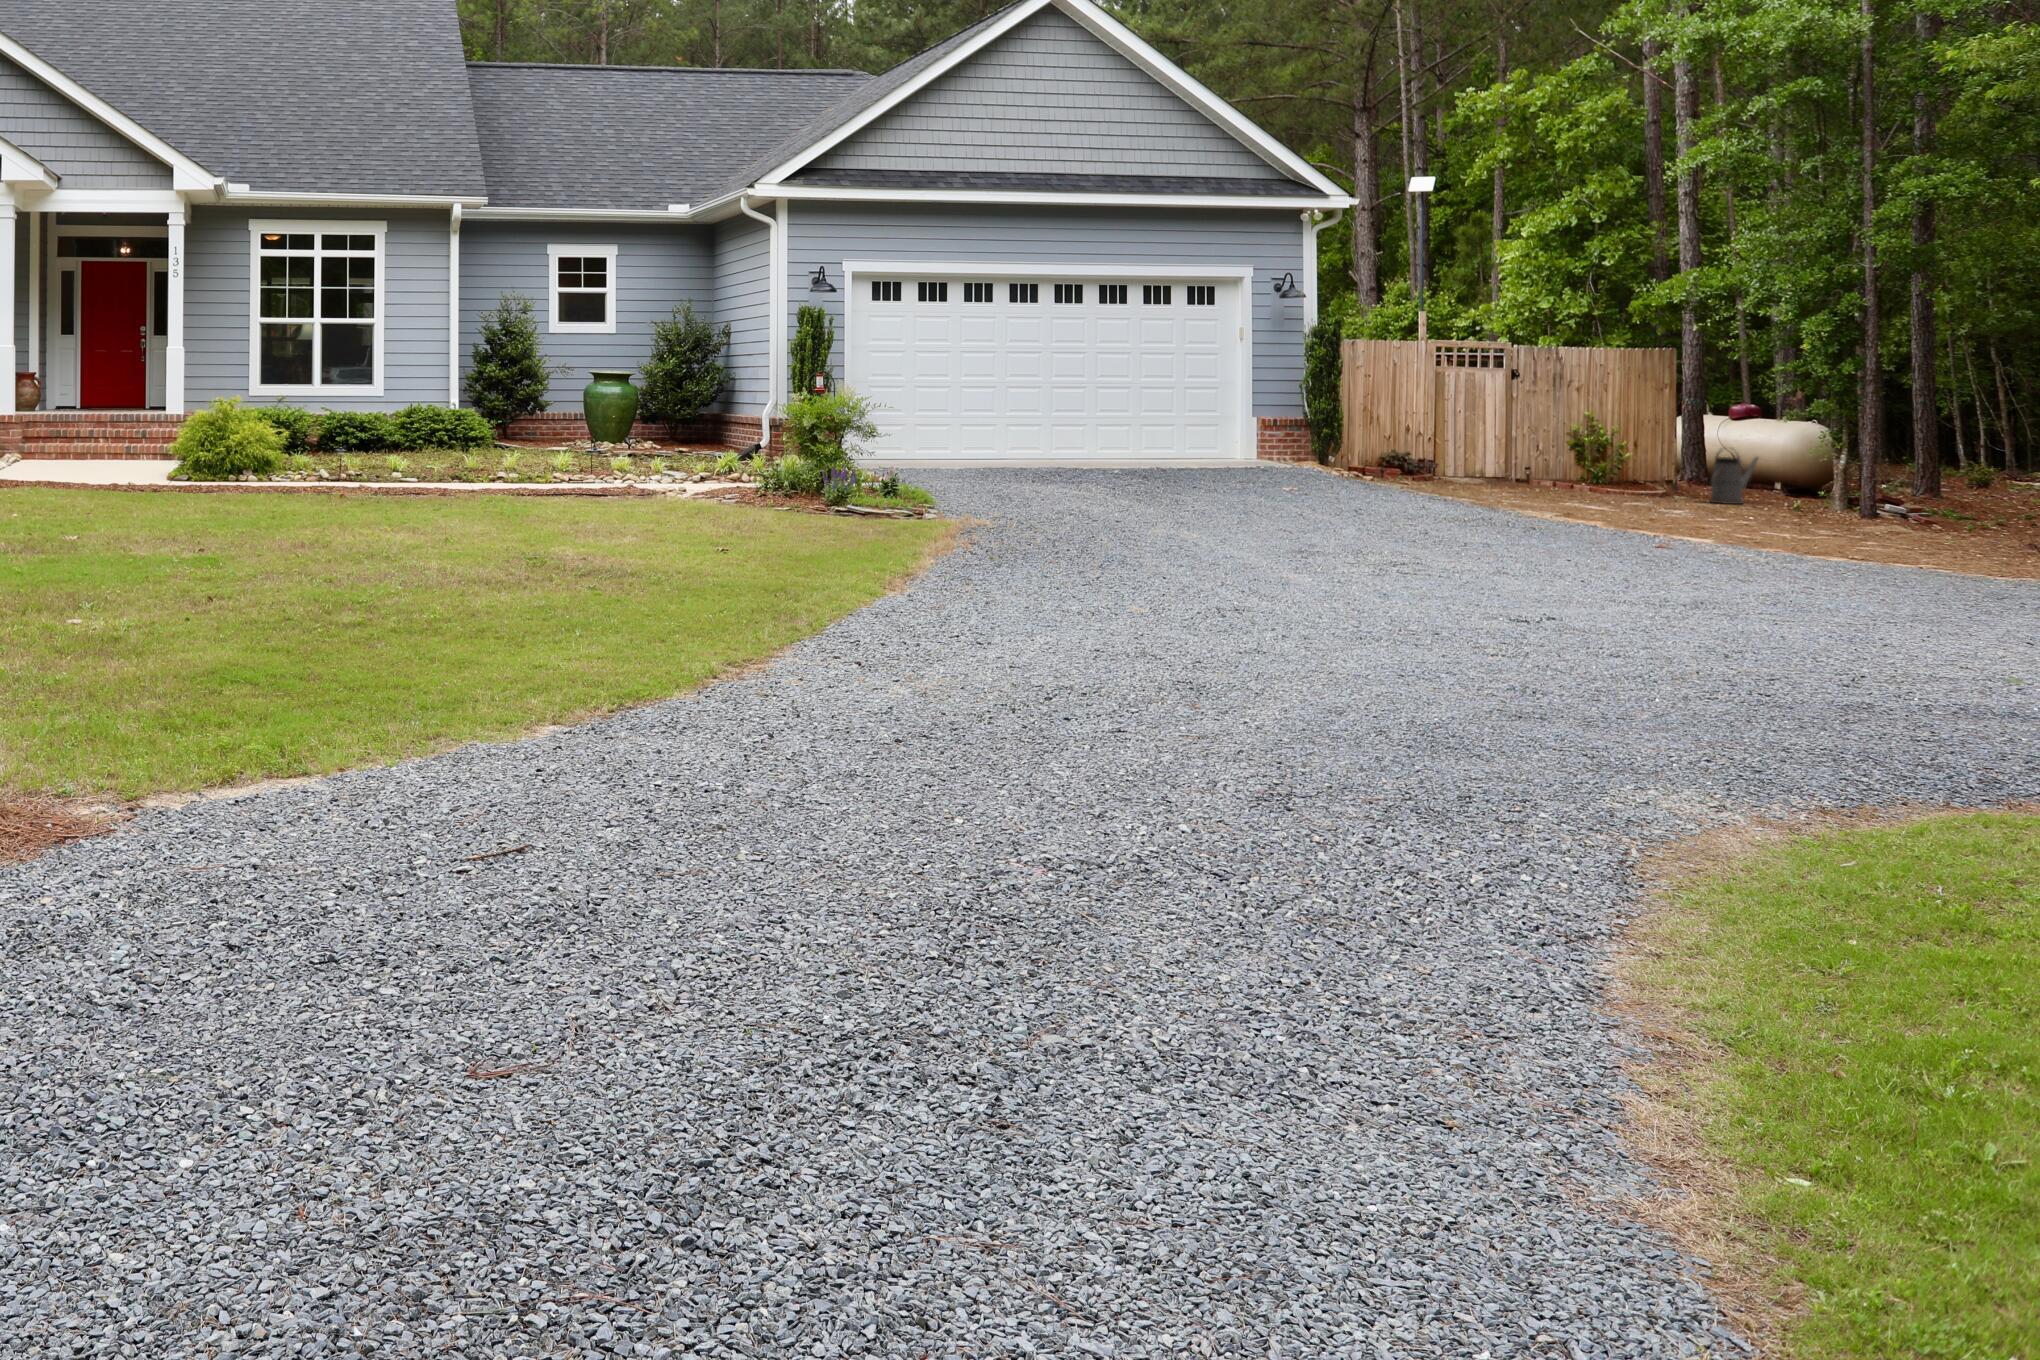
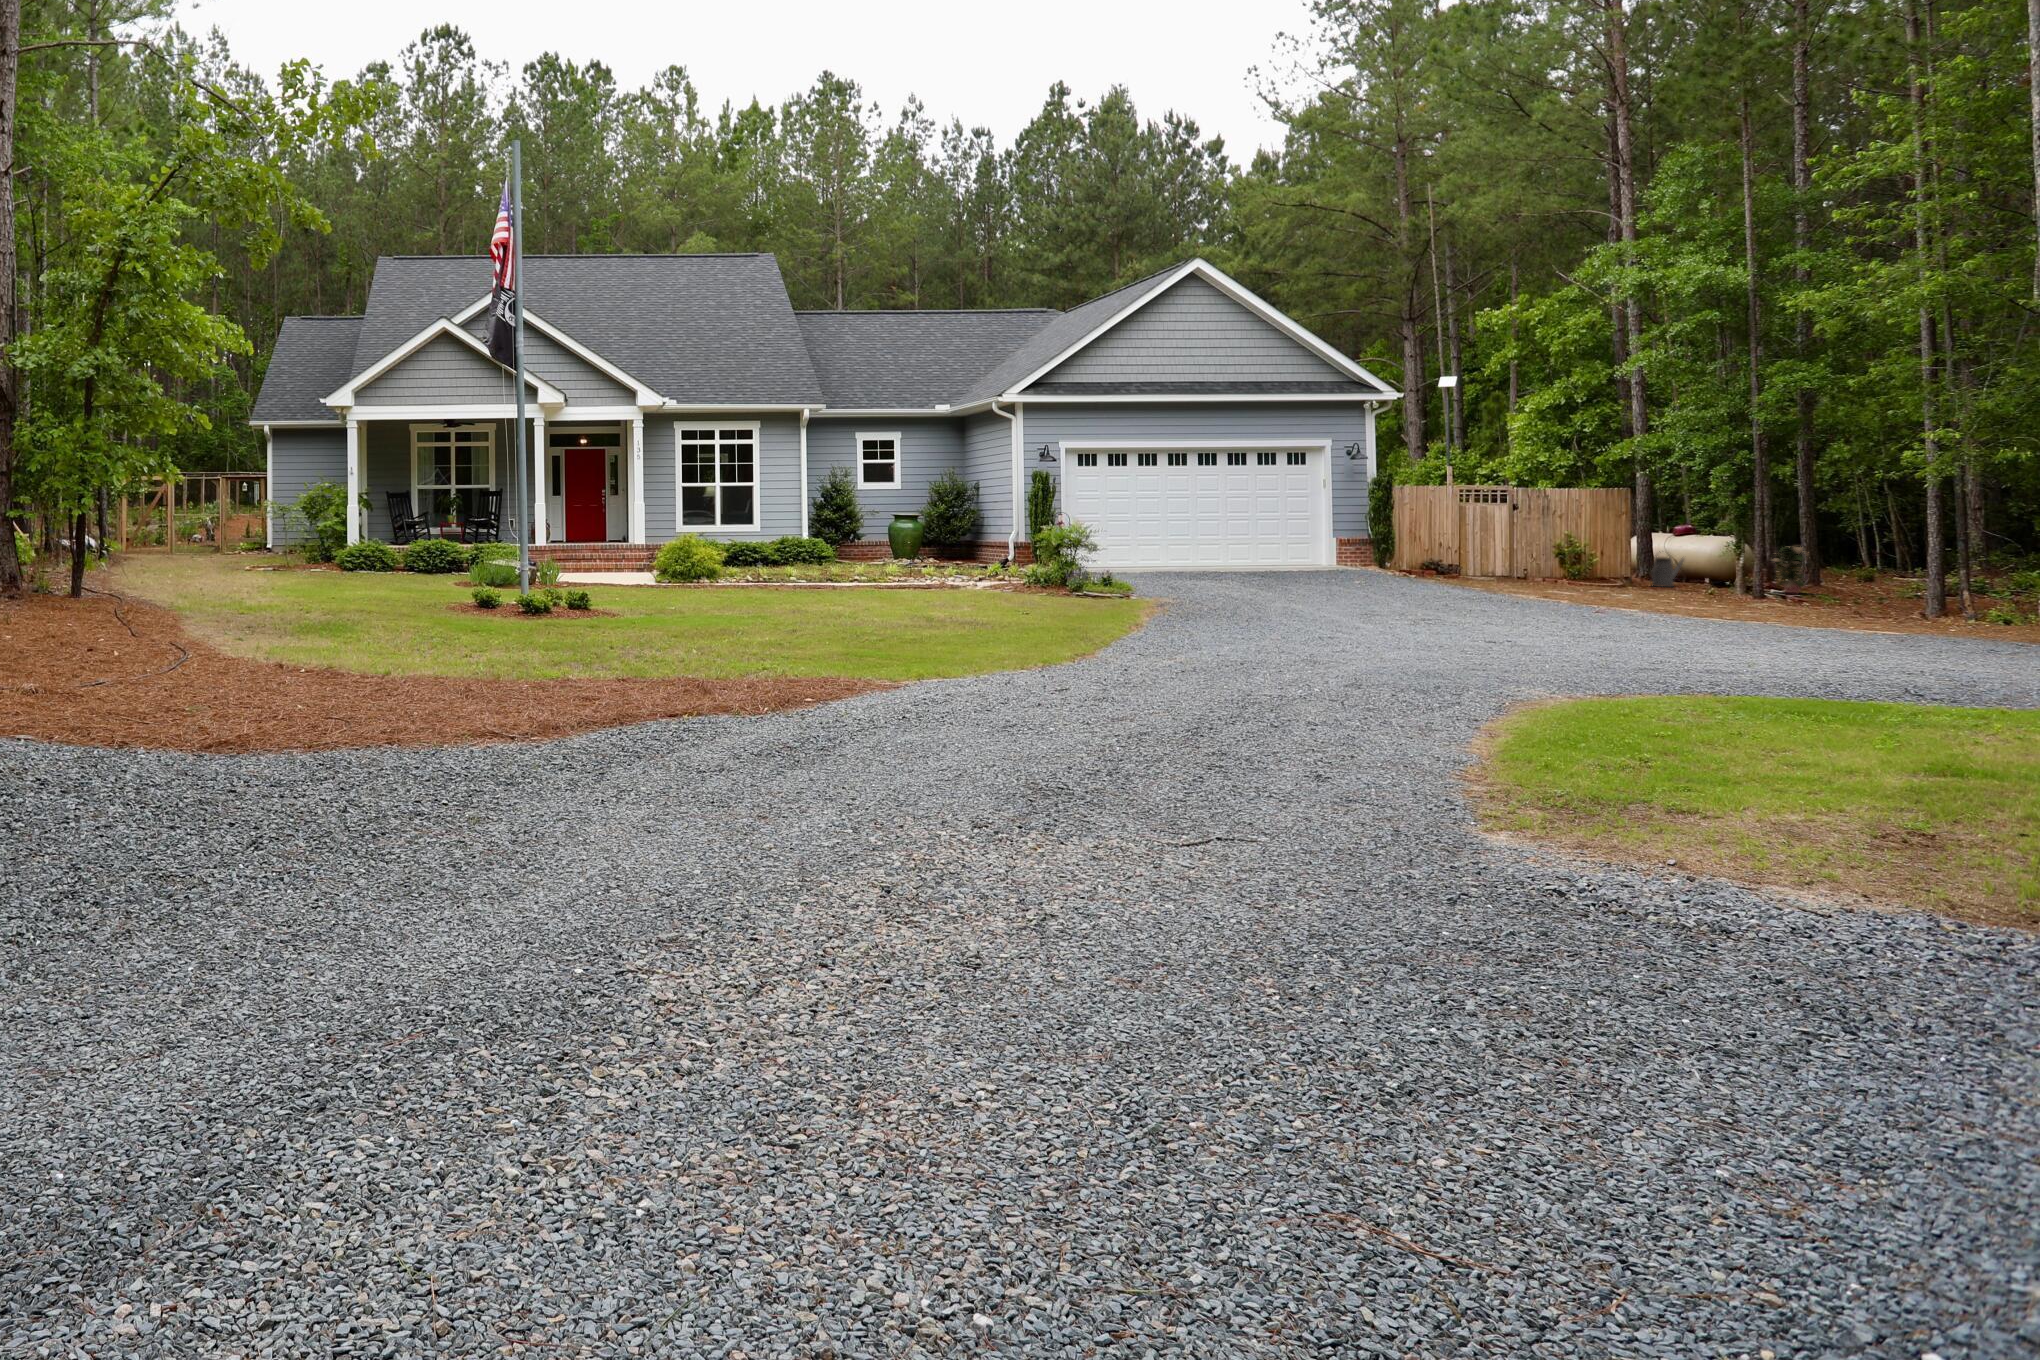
decorative plant: none [1884,443,1953,517] -> present [1774,547,1810,594]

